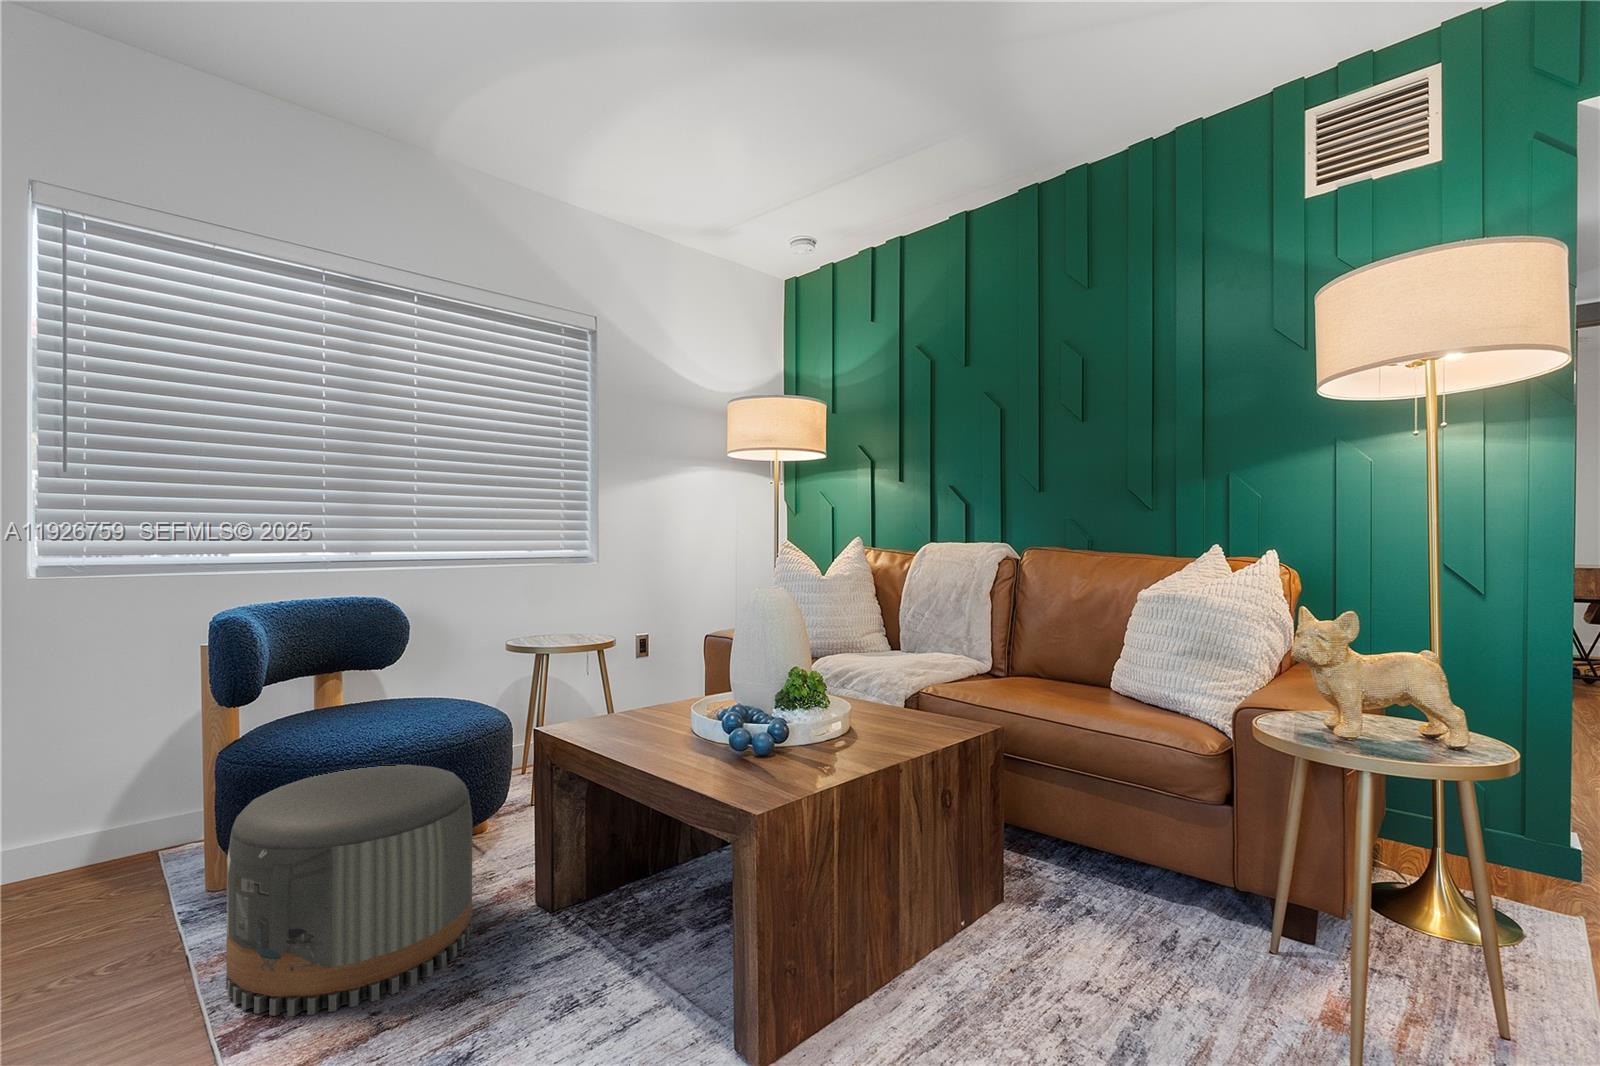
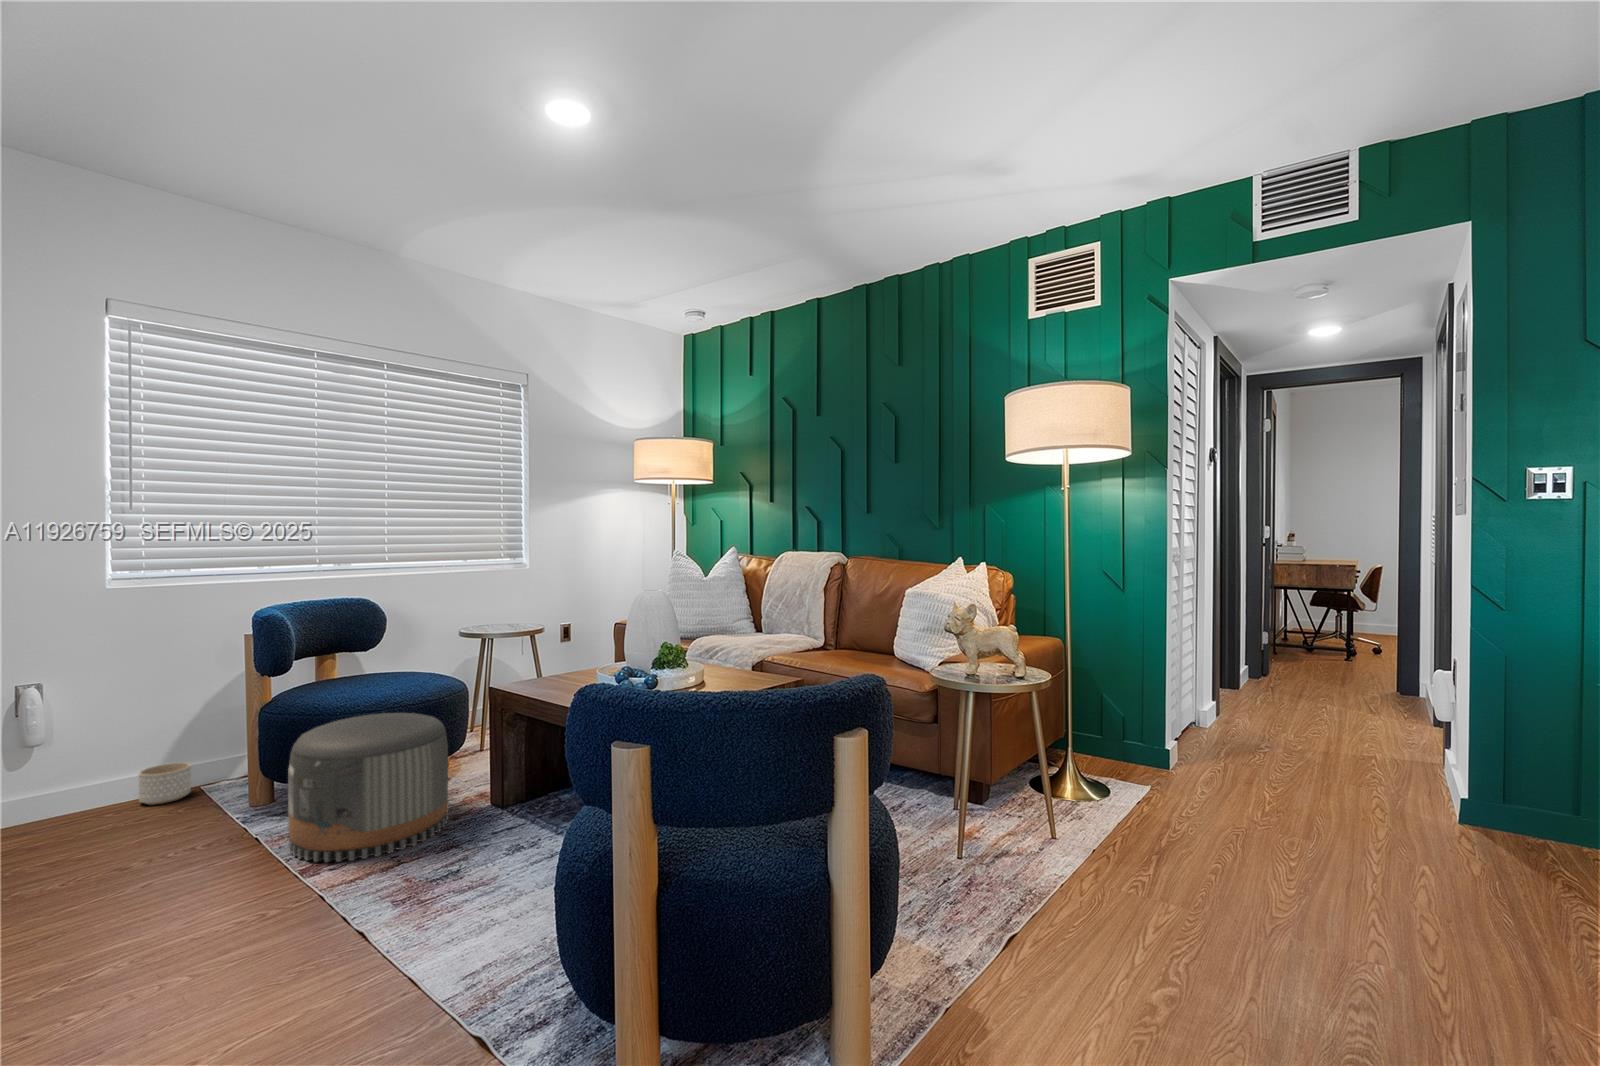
planter: none [62,820,136,881] -> present [139,763,191,805]

